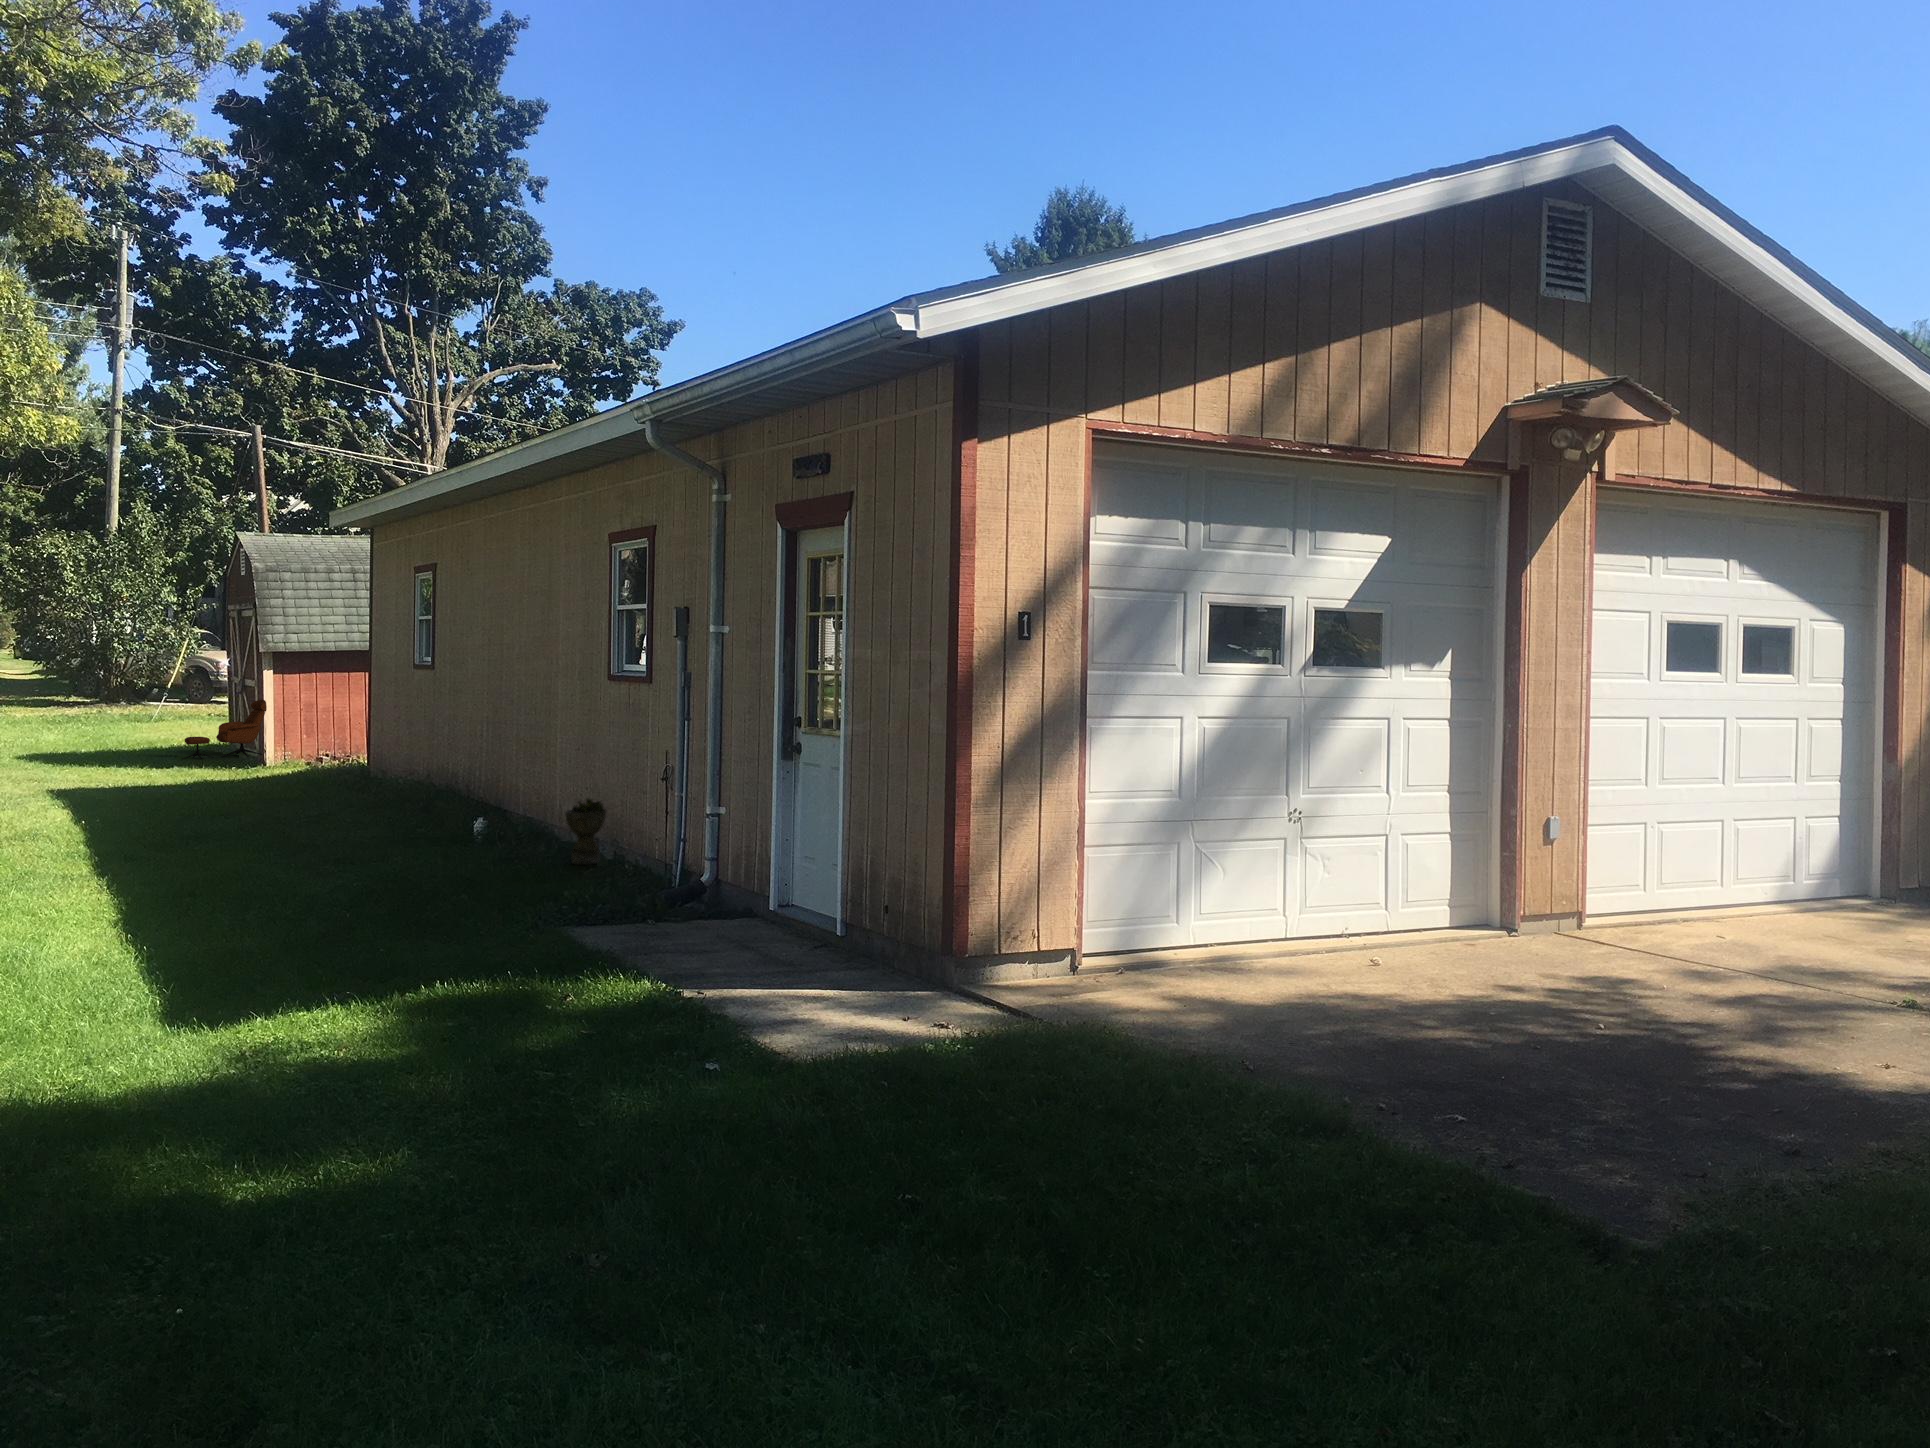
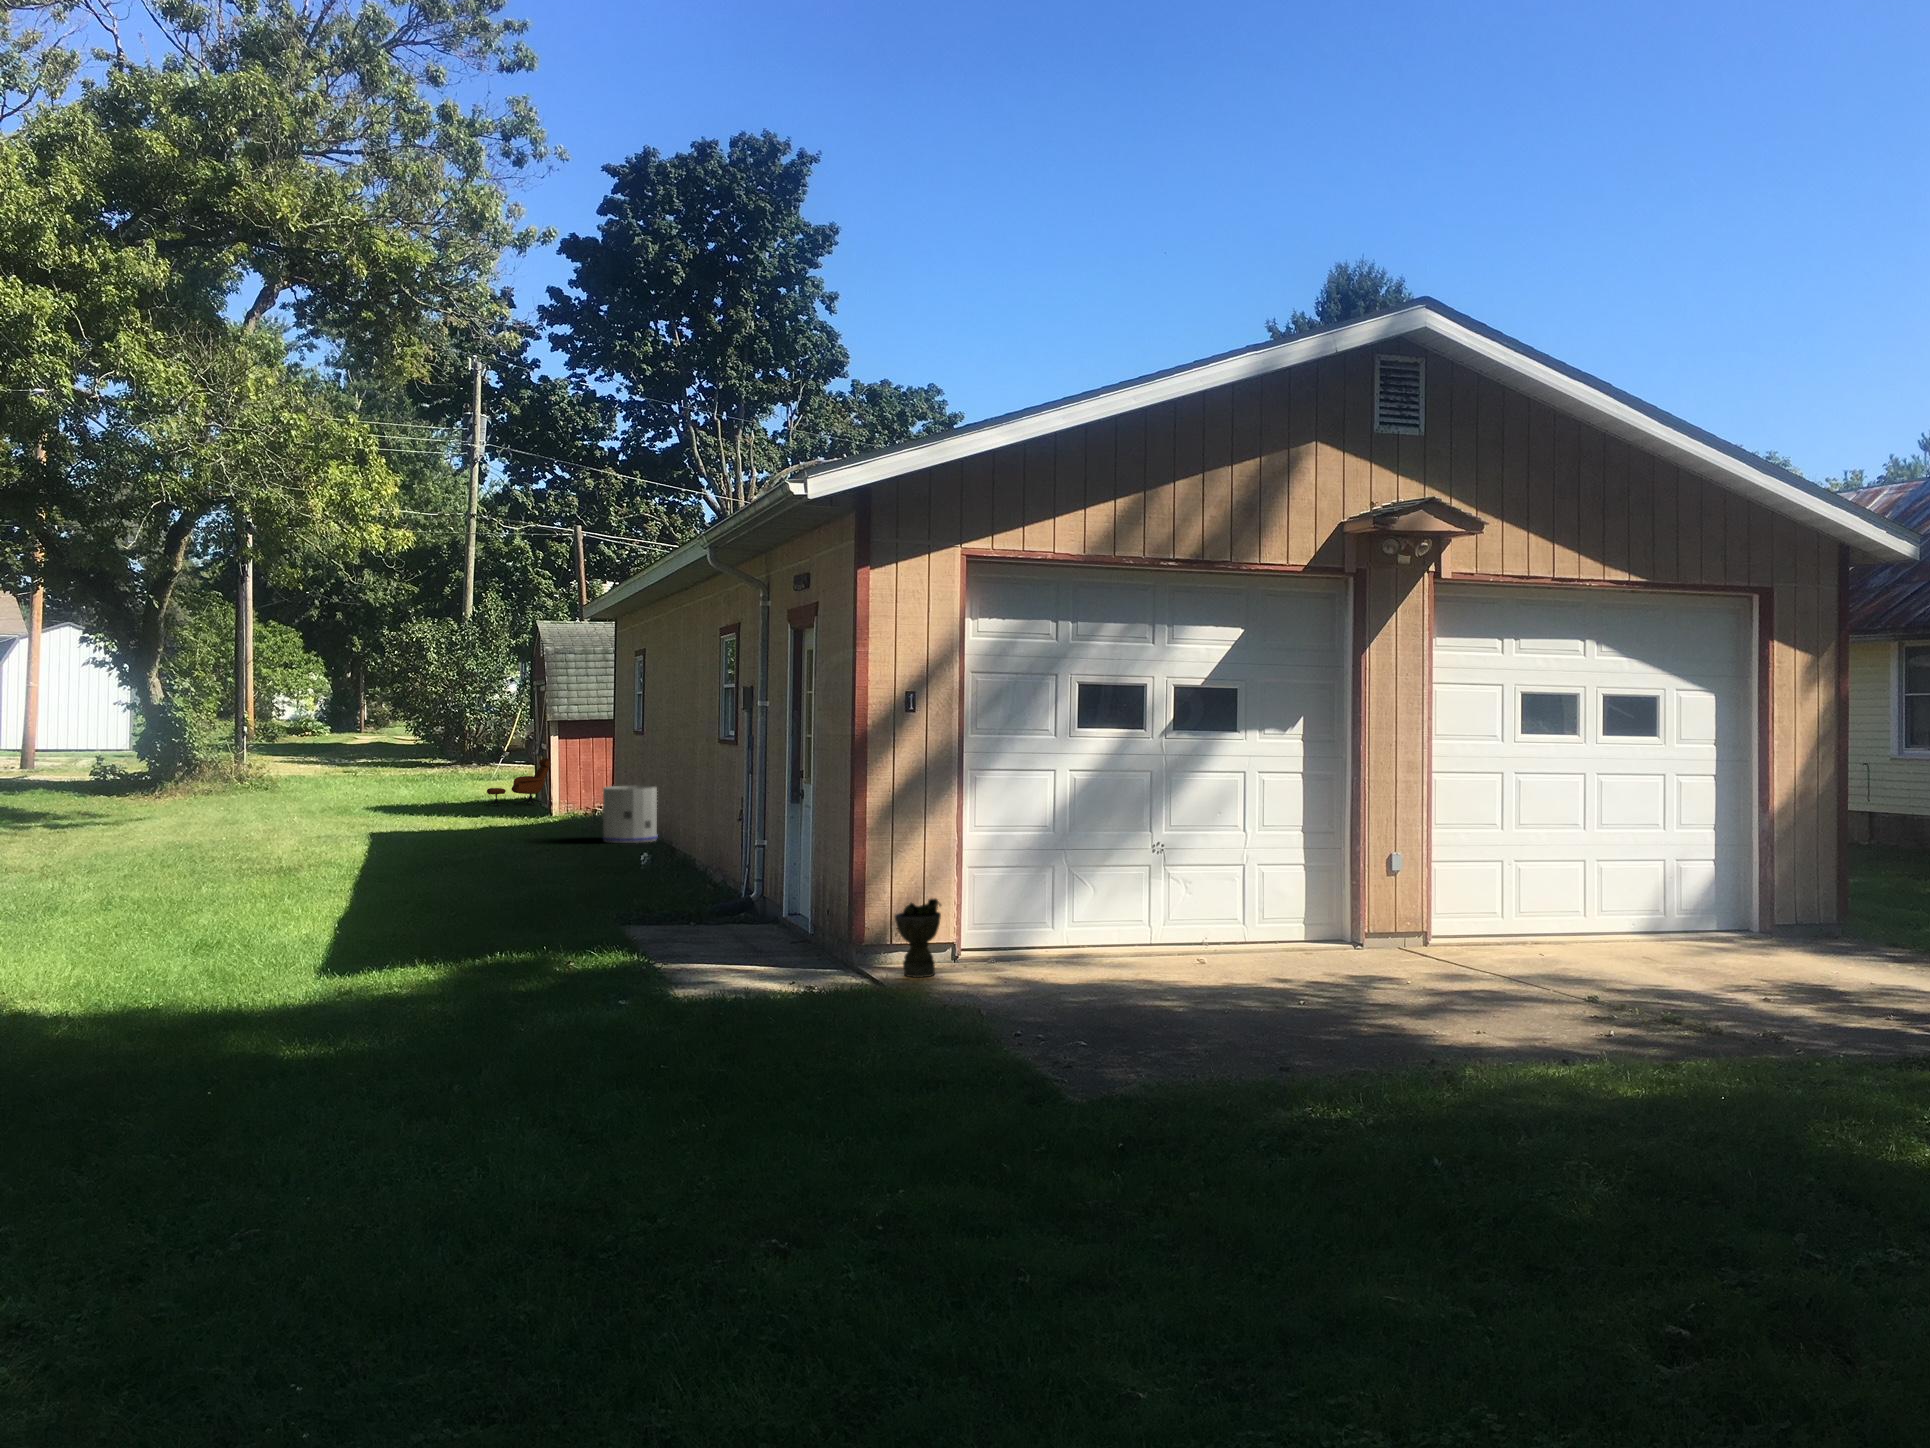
trash can: none [385,734,456,807] -> present [603,785,658,843]
planter: present [565,798,606,865] -> present [895,899,941,977]

